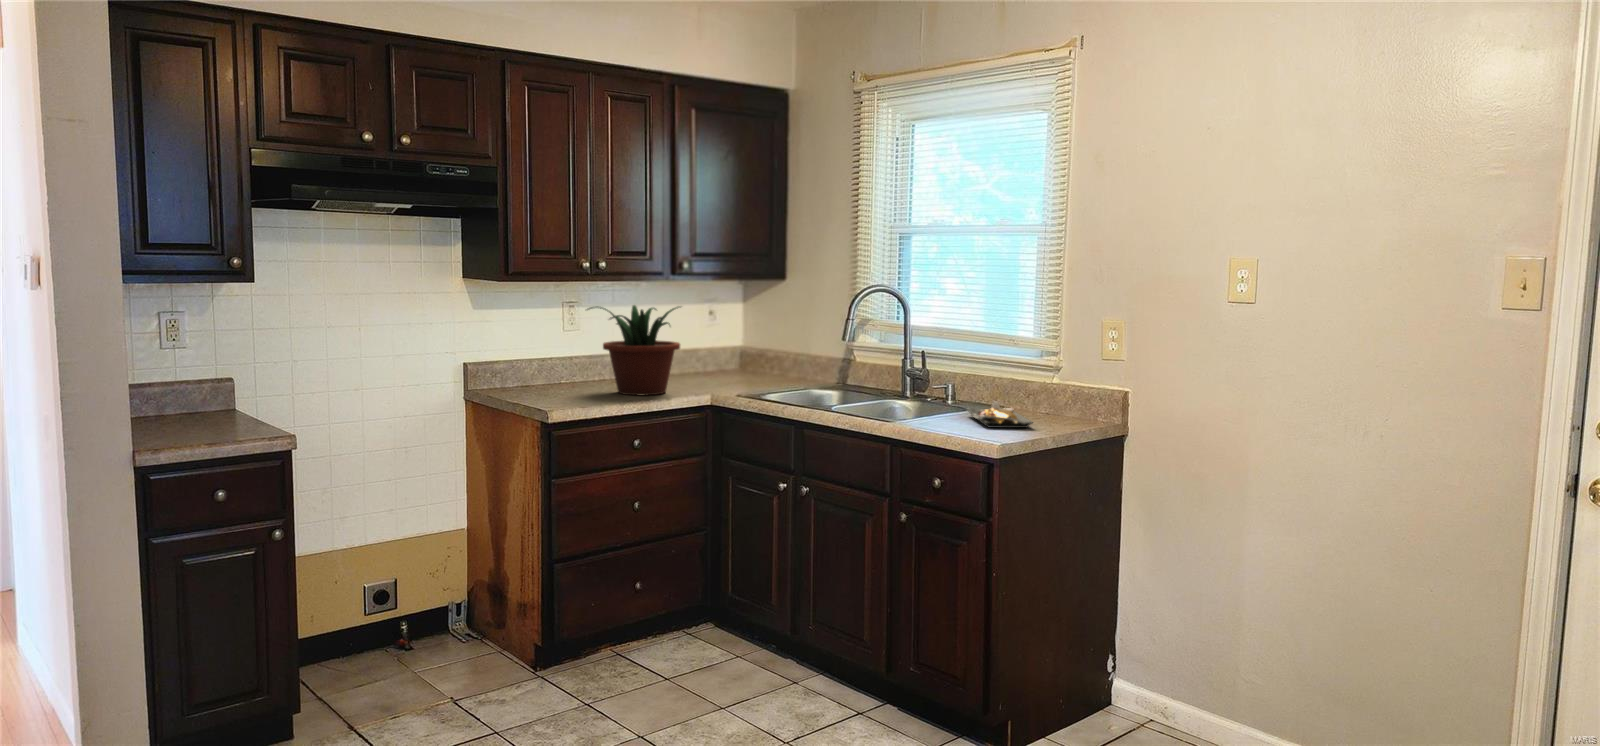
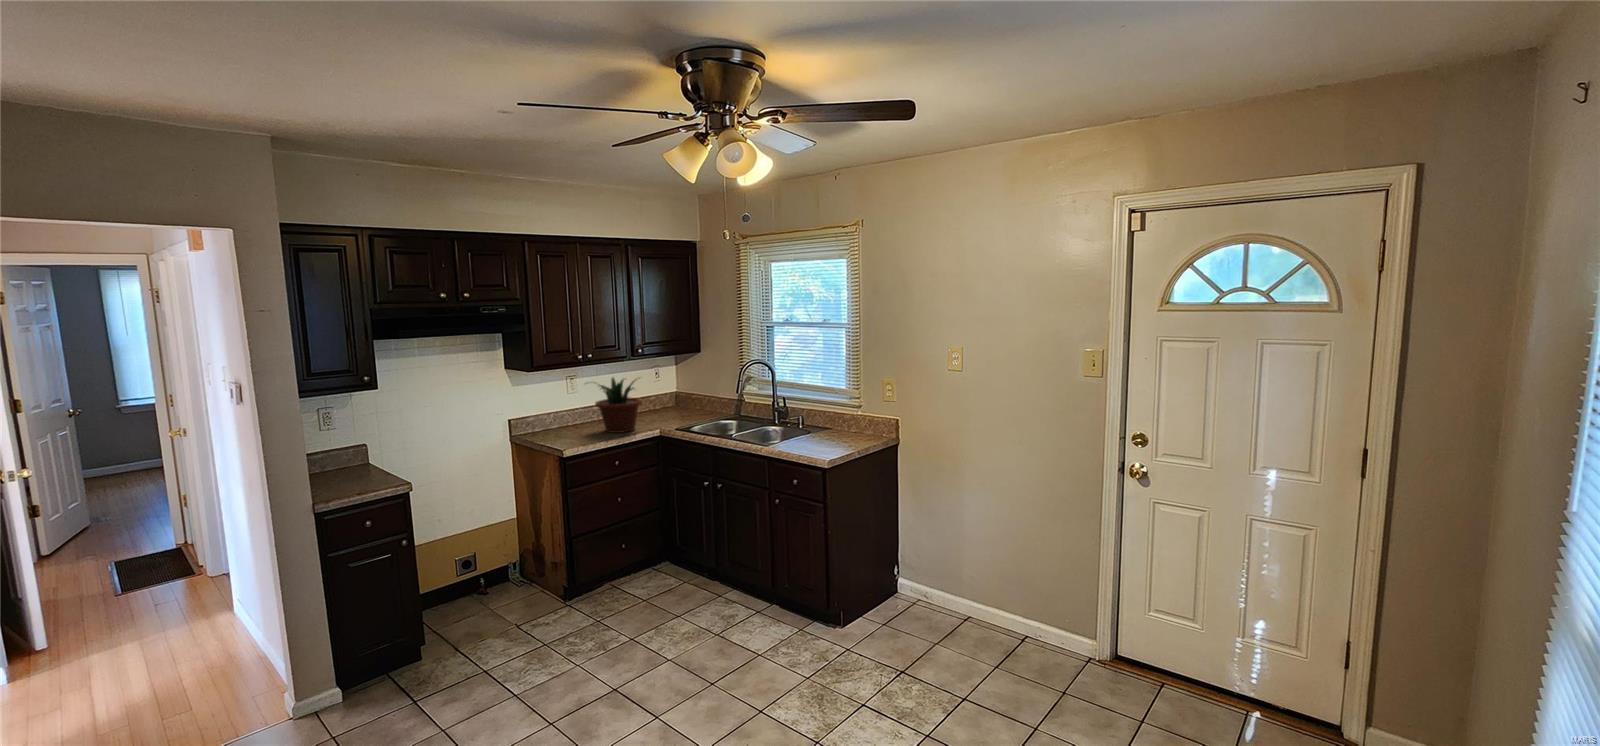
plate: present [967,402,1033,428] -> none [809,430,846,446]

